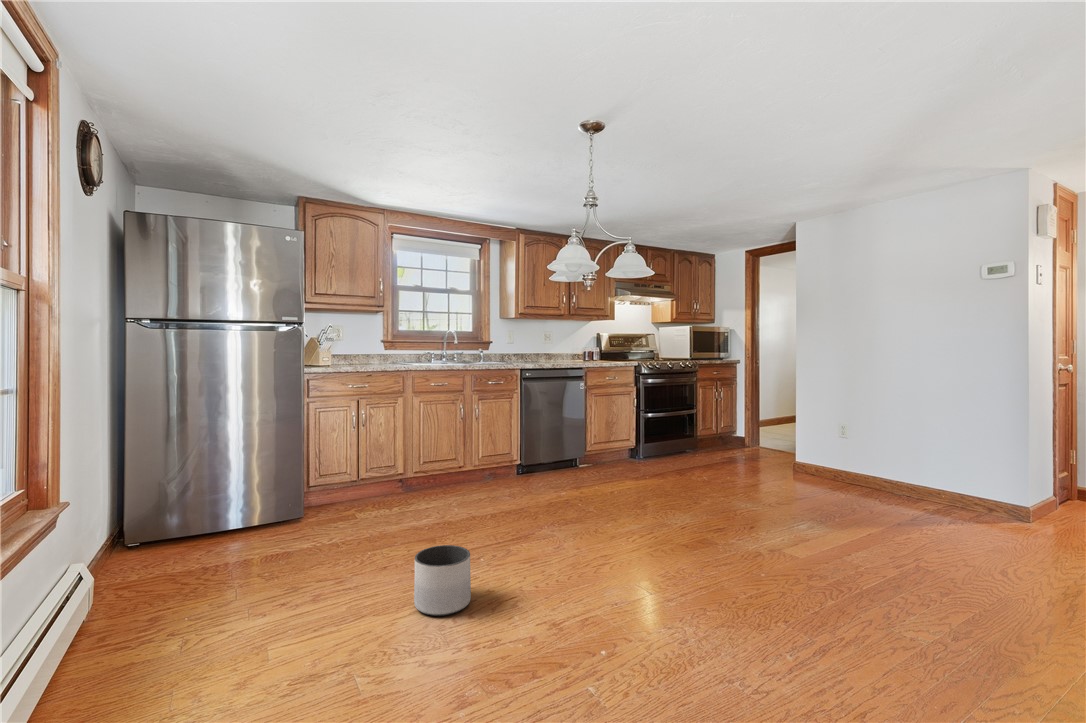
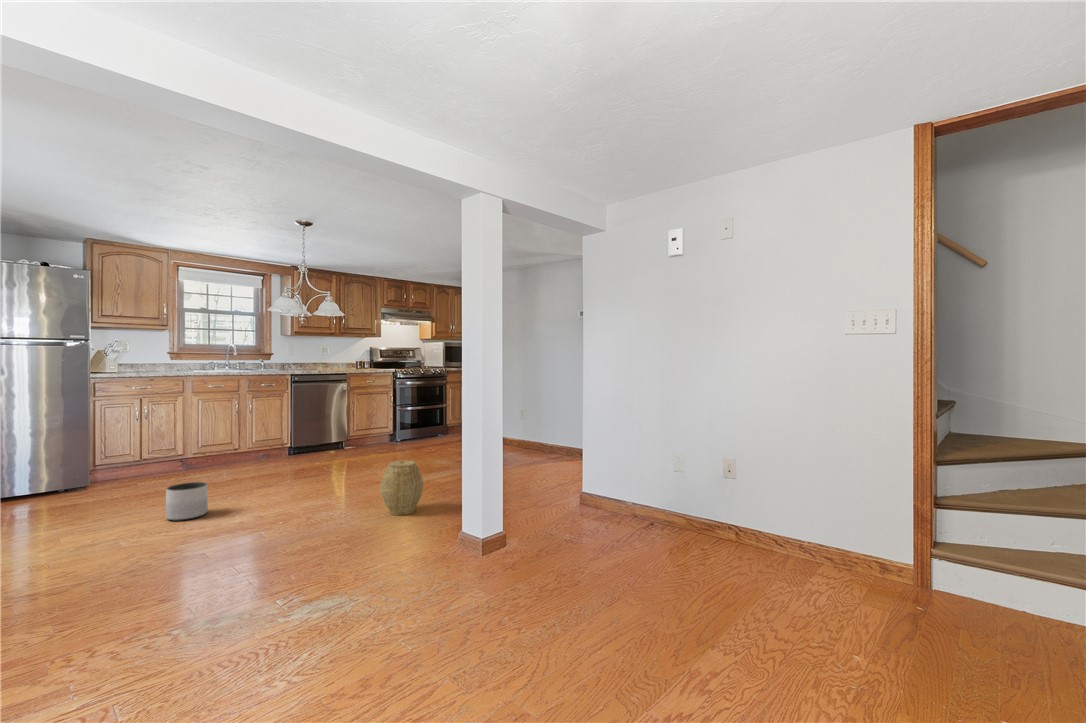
woven basket: none [777,544,871,662] -> present [380,460,424,515]

